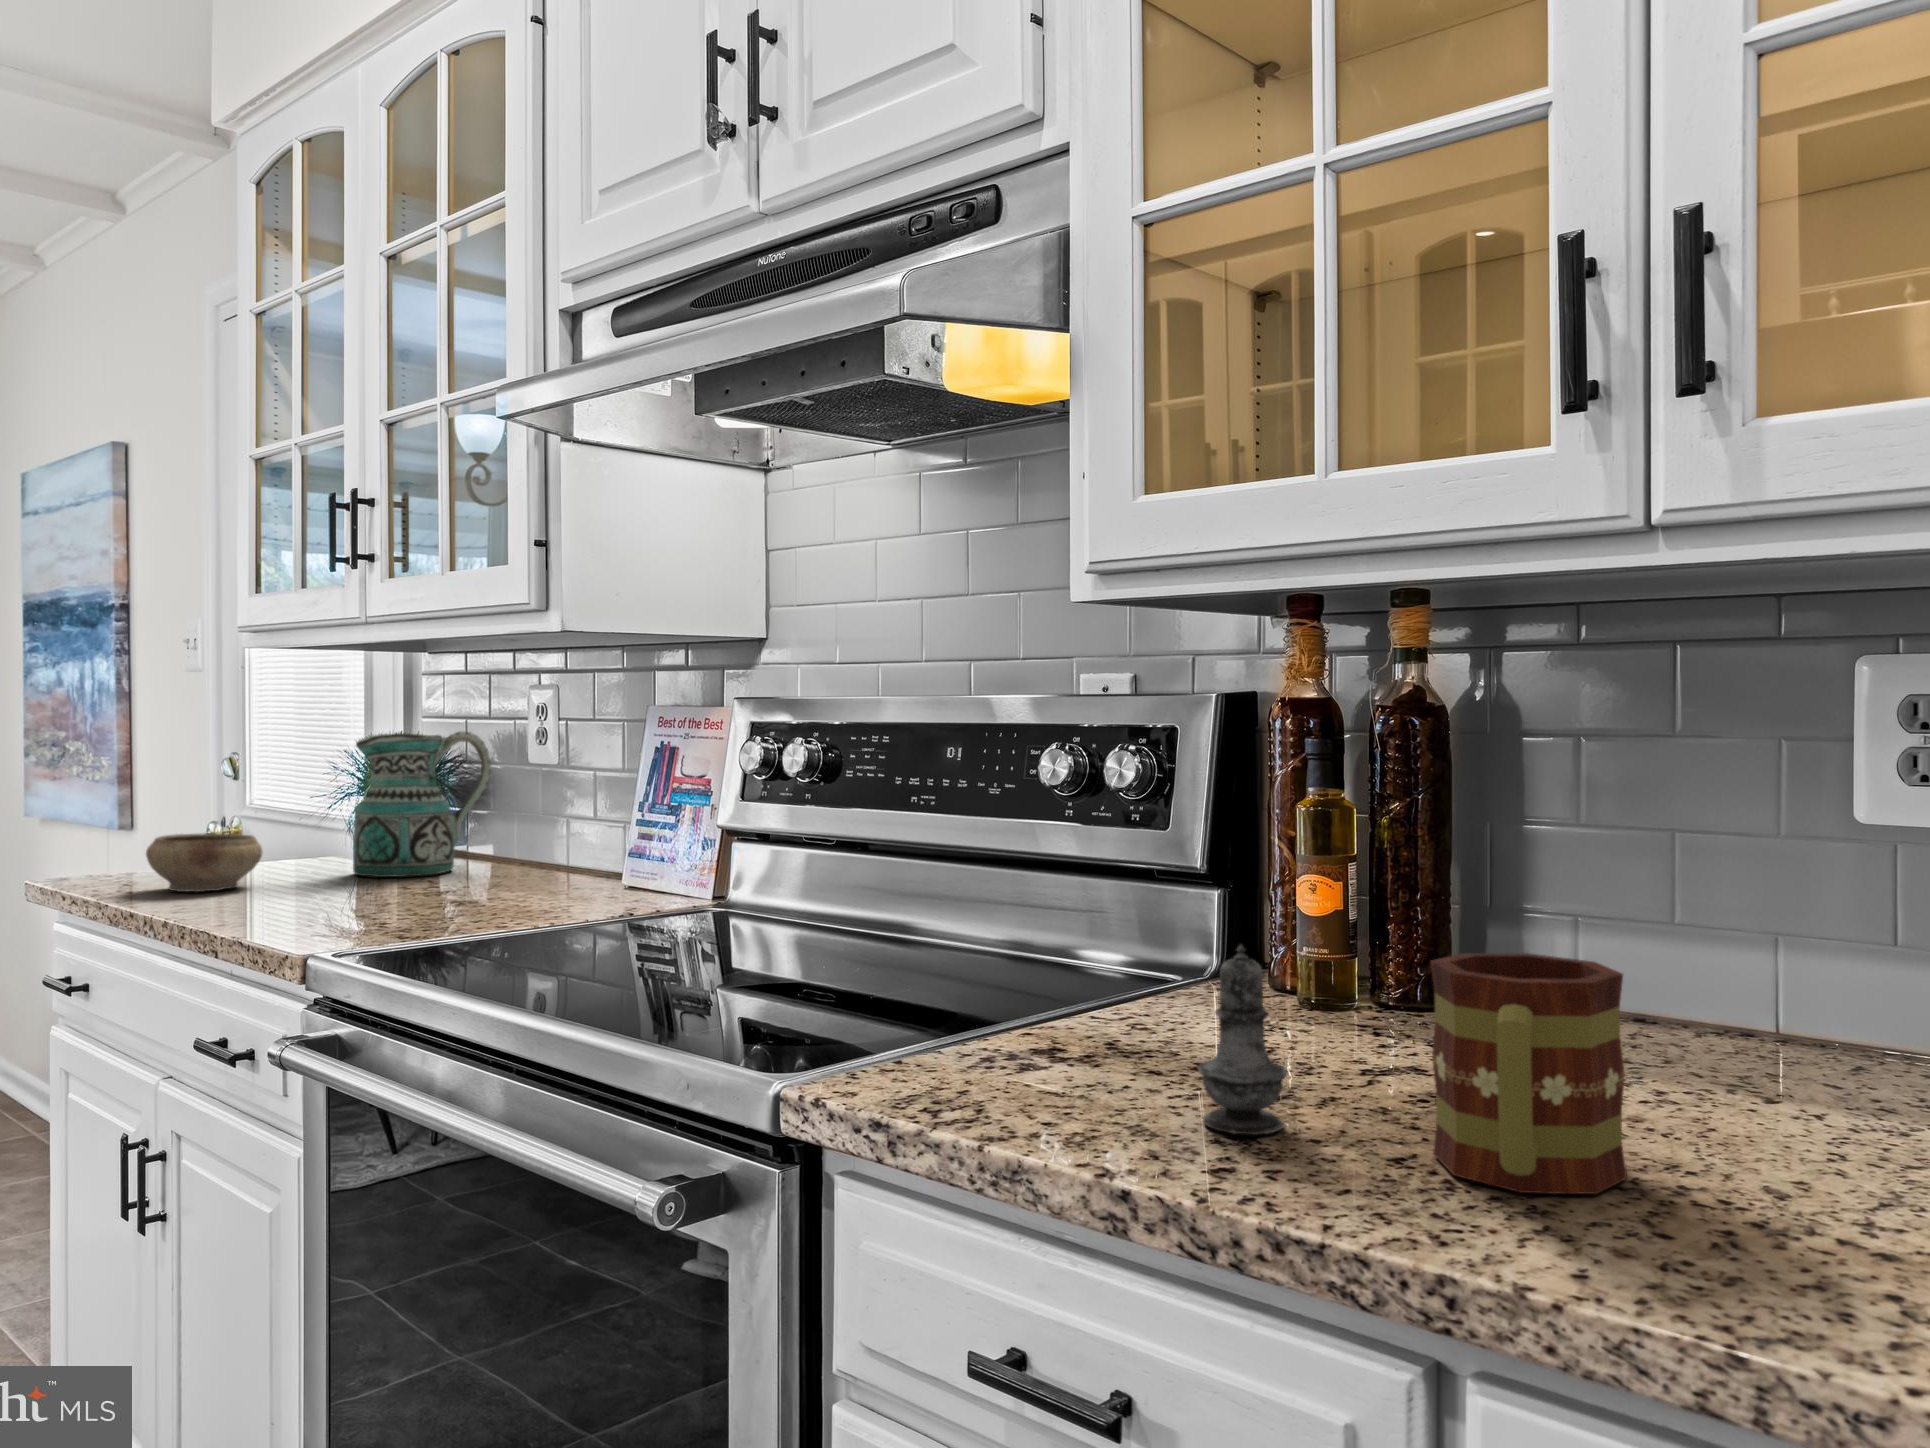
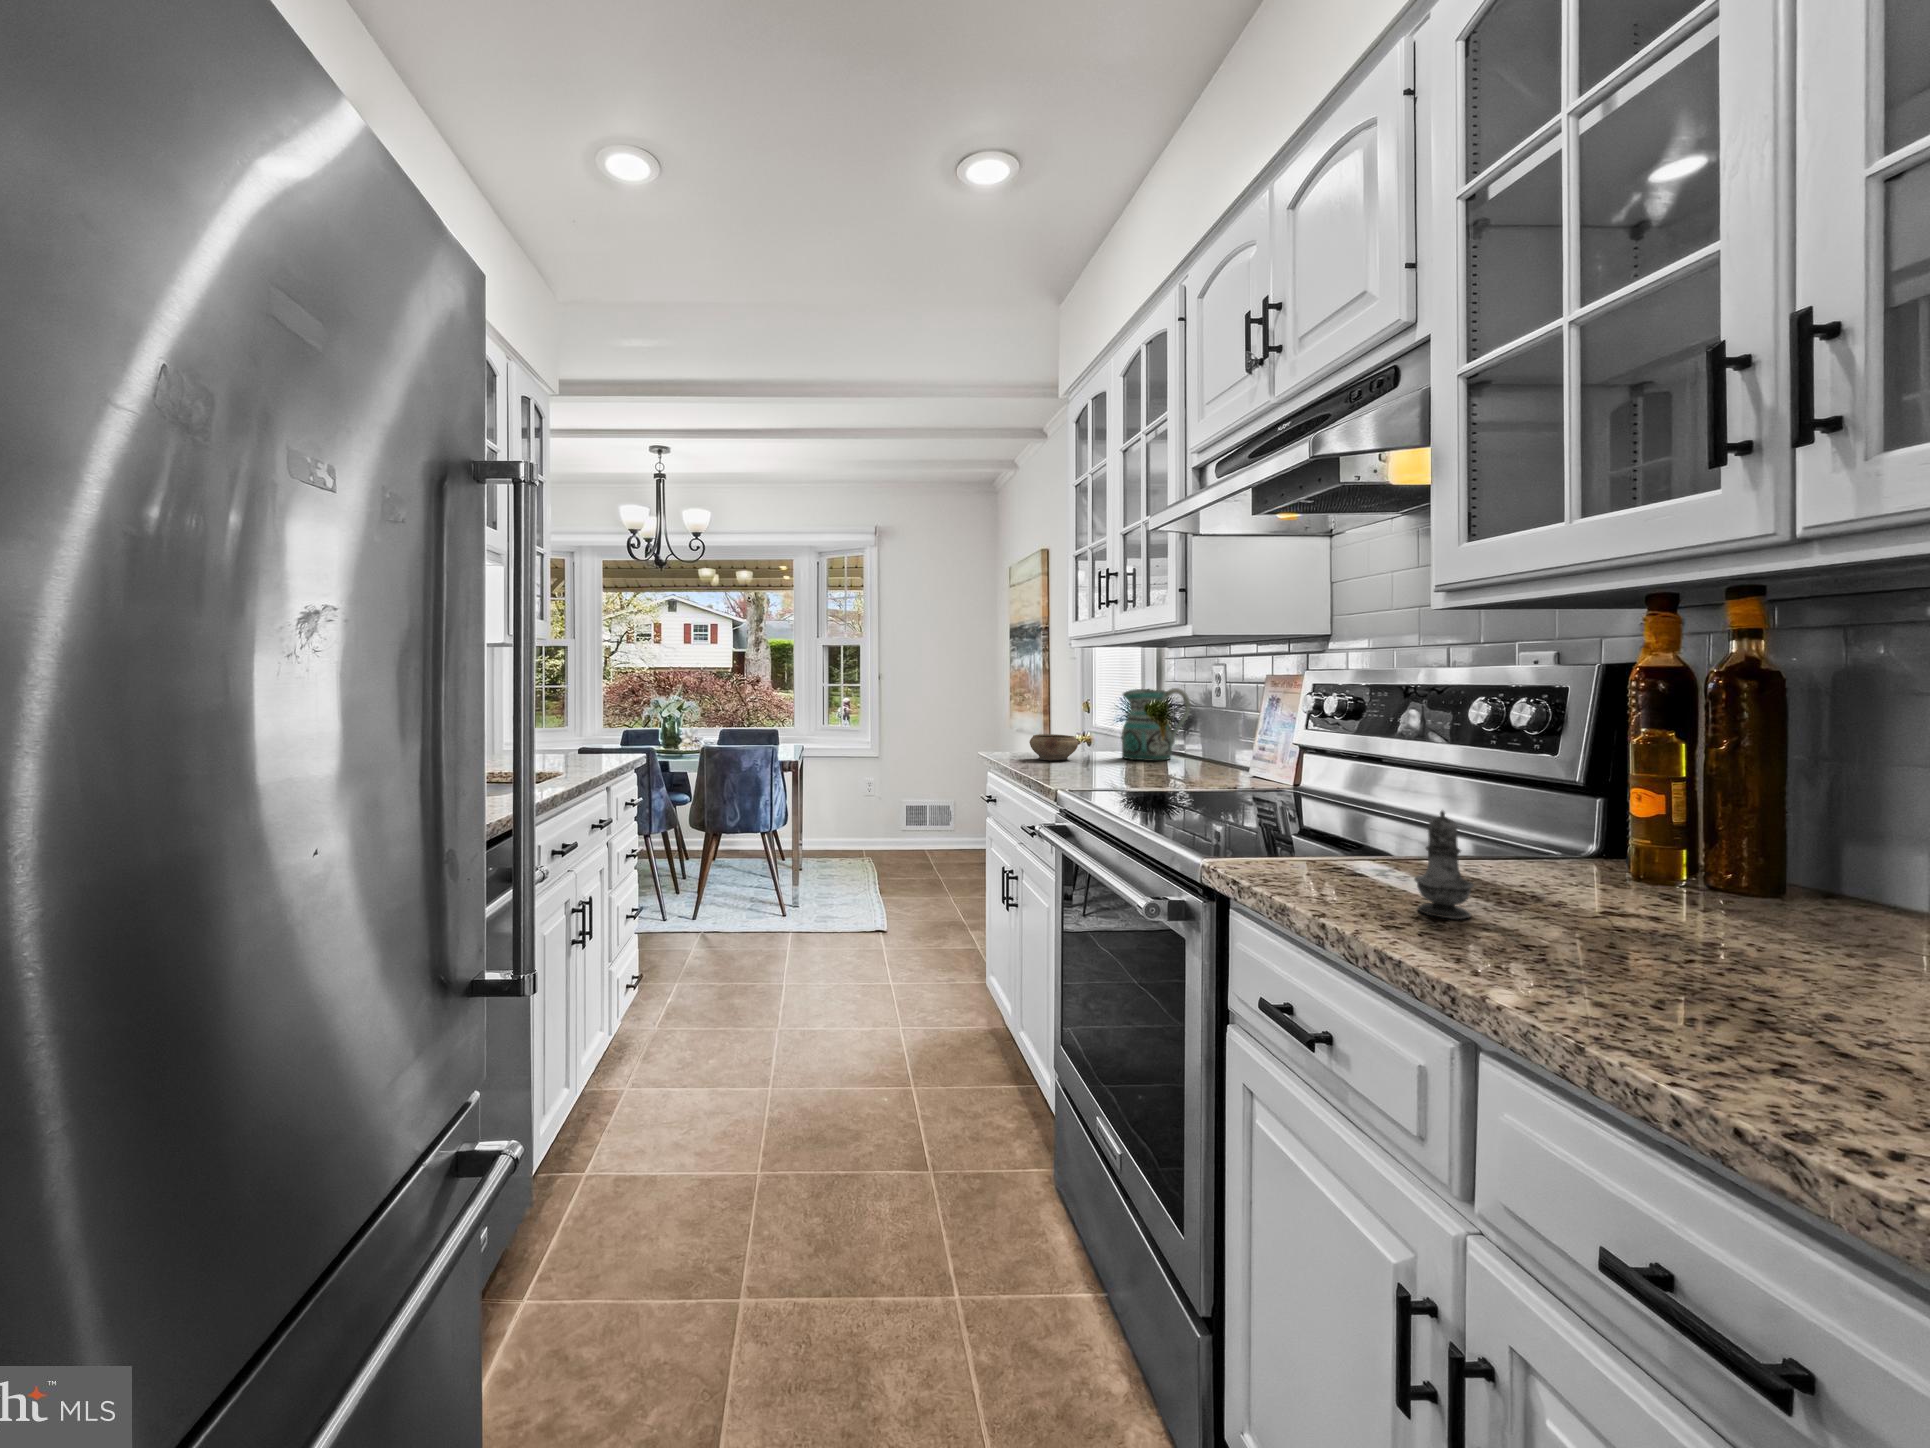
mug: present [1430,953,1627,1194] -> none [1535,828,1685,981]

